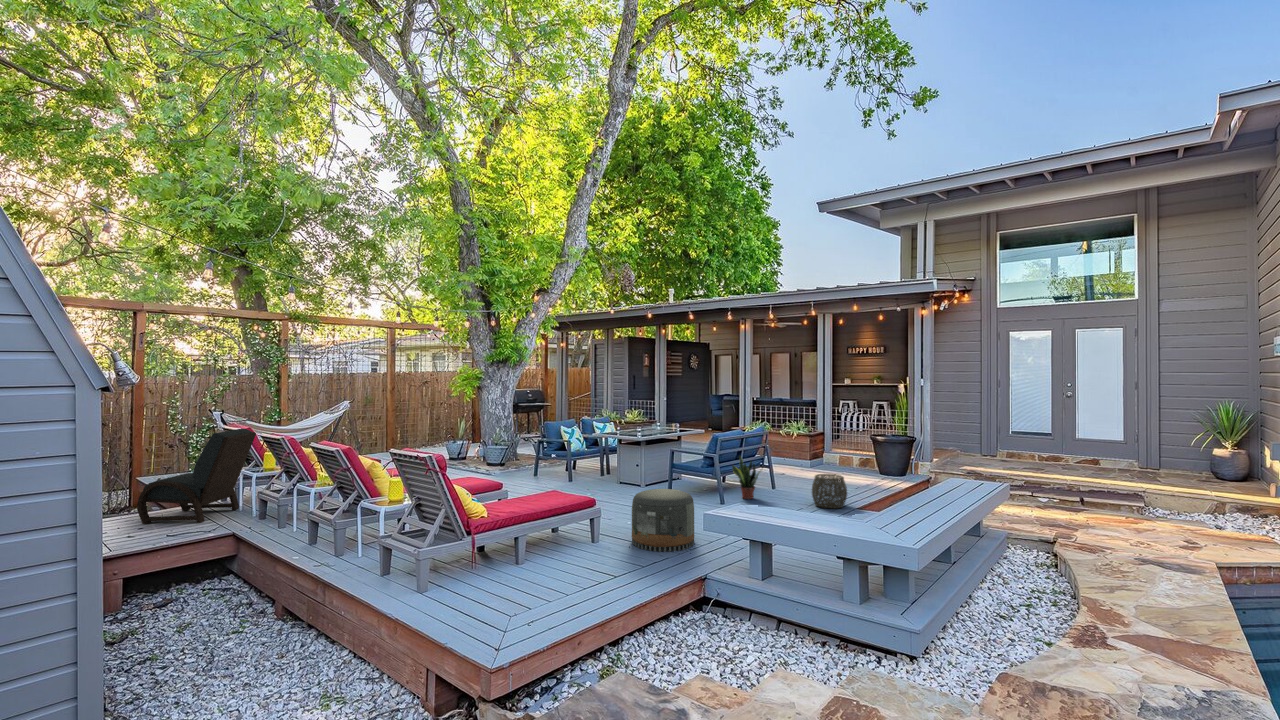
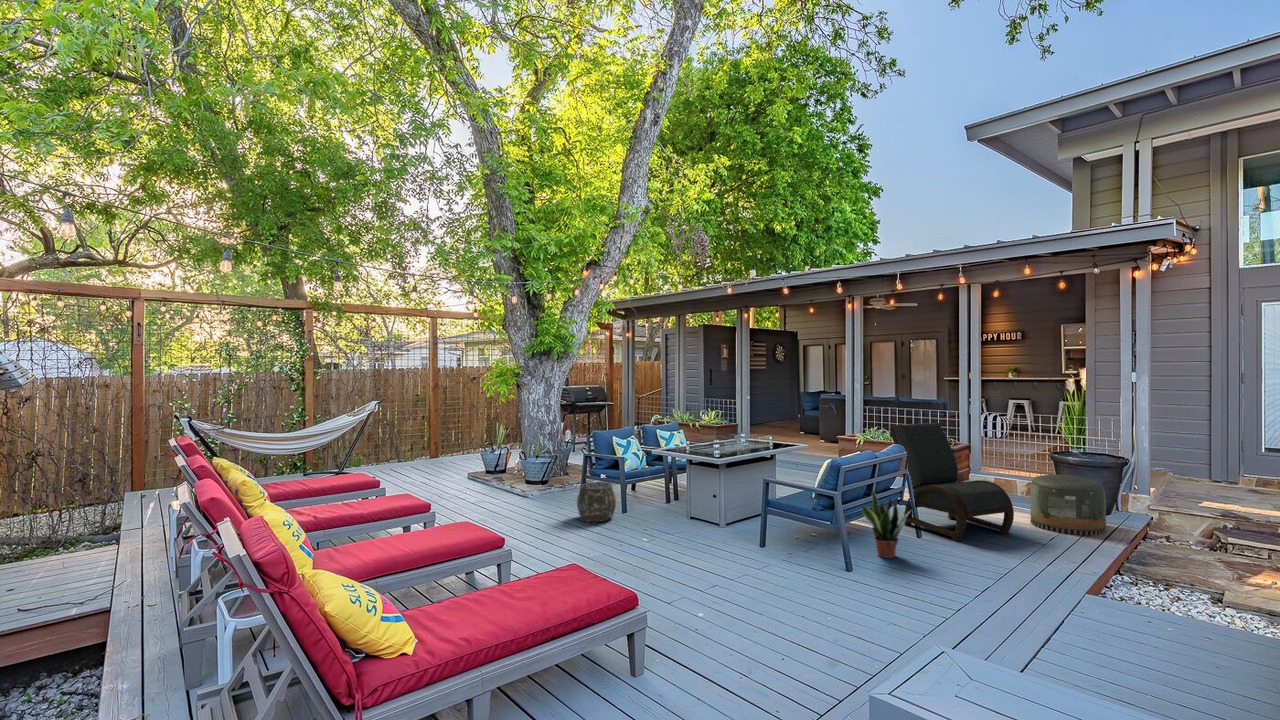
lounge chair: present [137,429,256,524] -> present [890,423,1014,541]
woven basket: present [812,474,847,509] -> present [577,482,616,522]
pouf: present [632,489,694,552] -> present [1030,475,1106,535]

